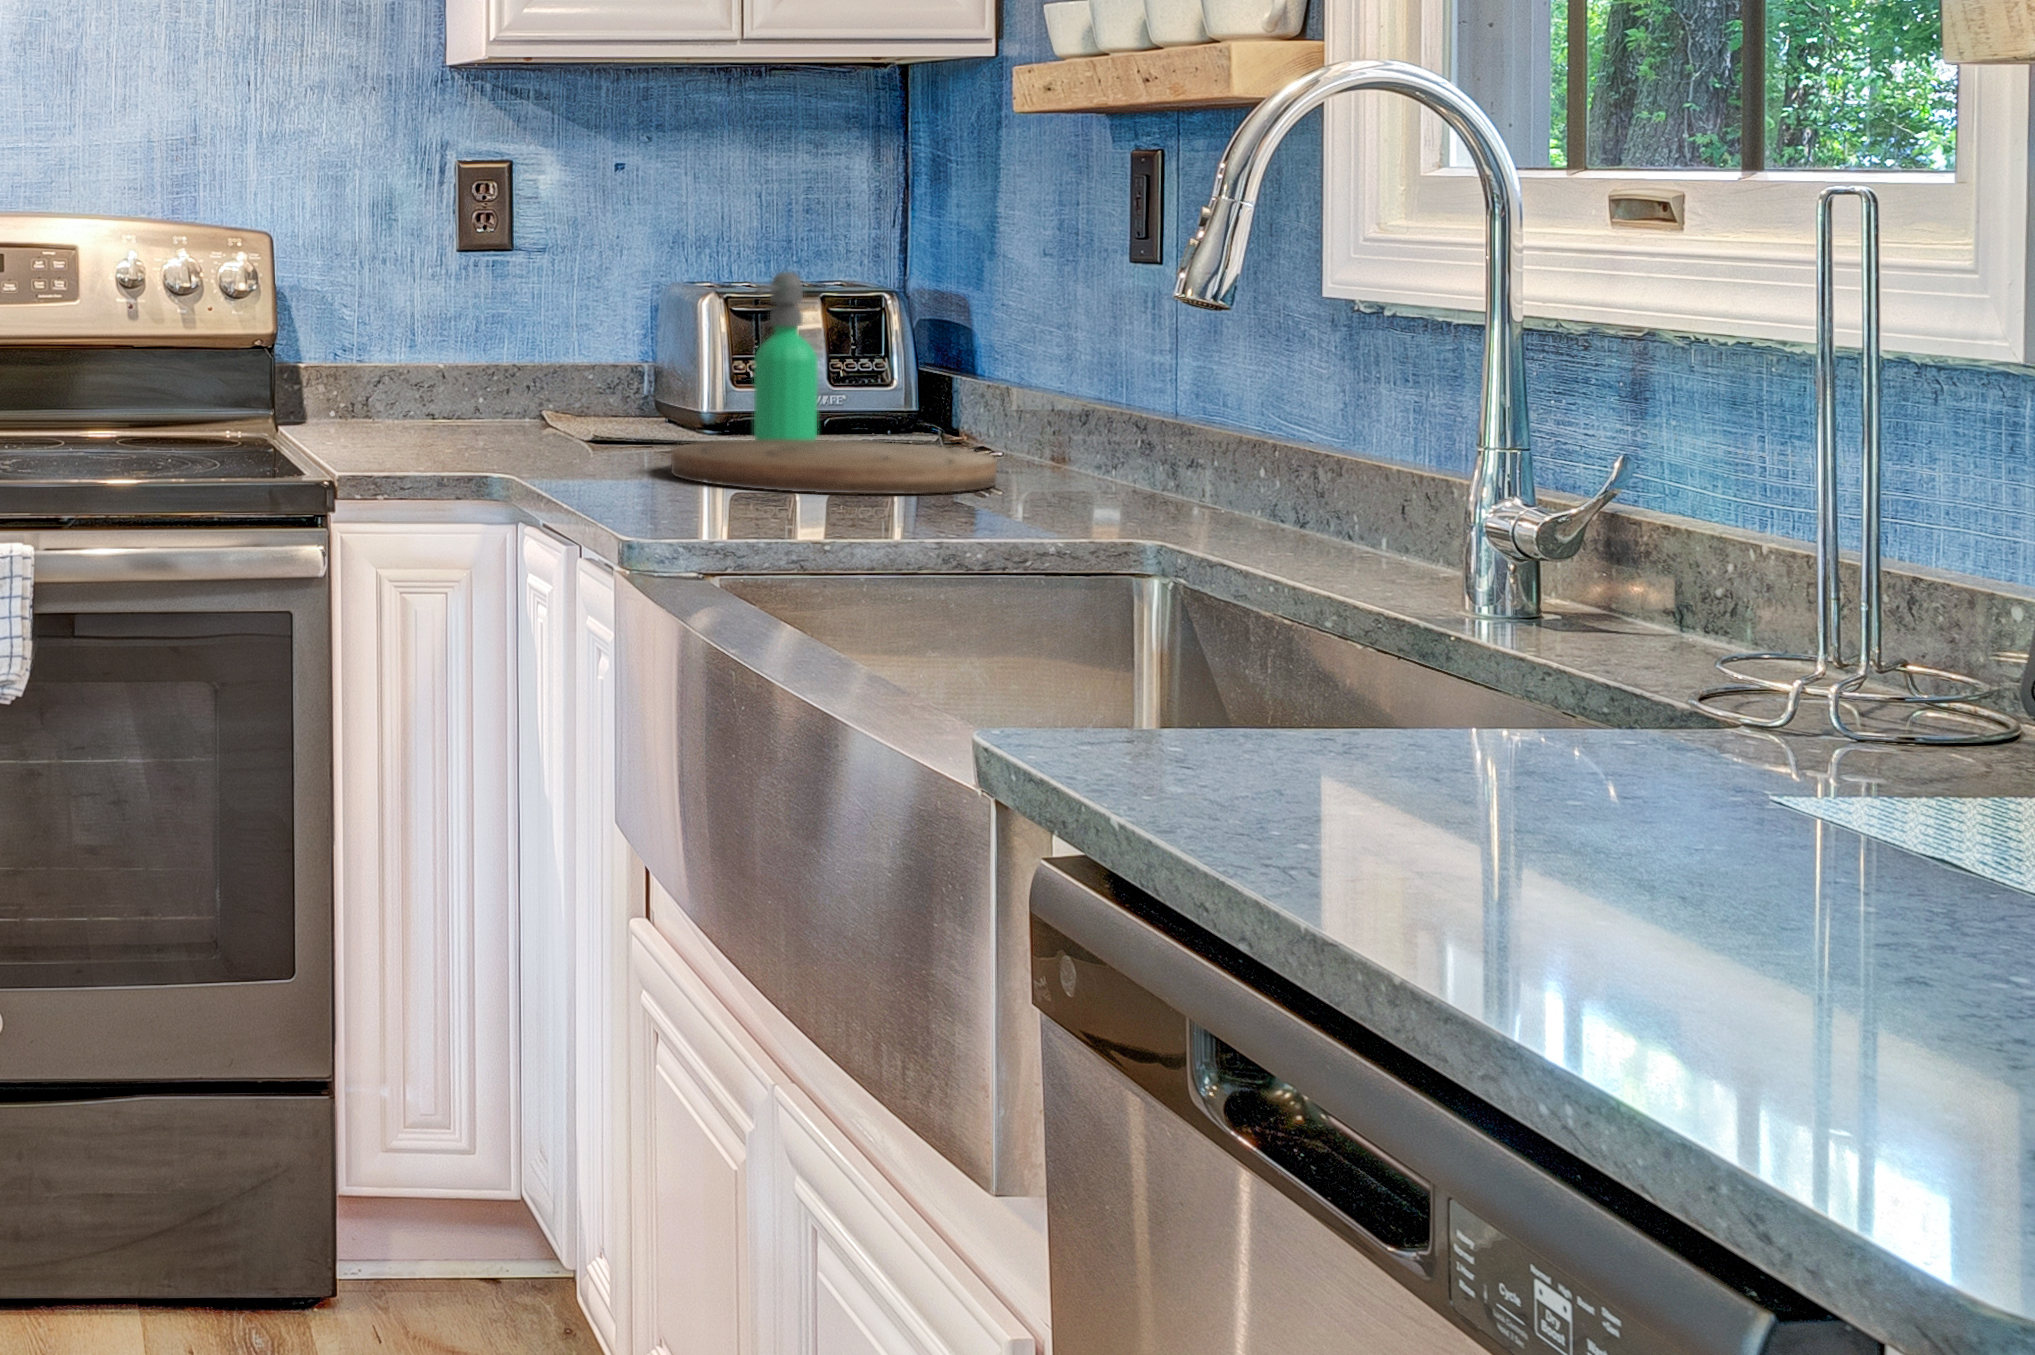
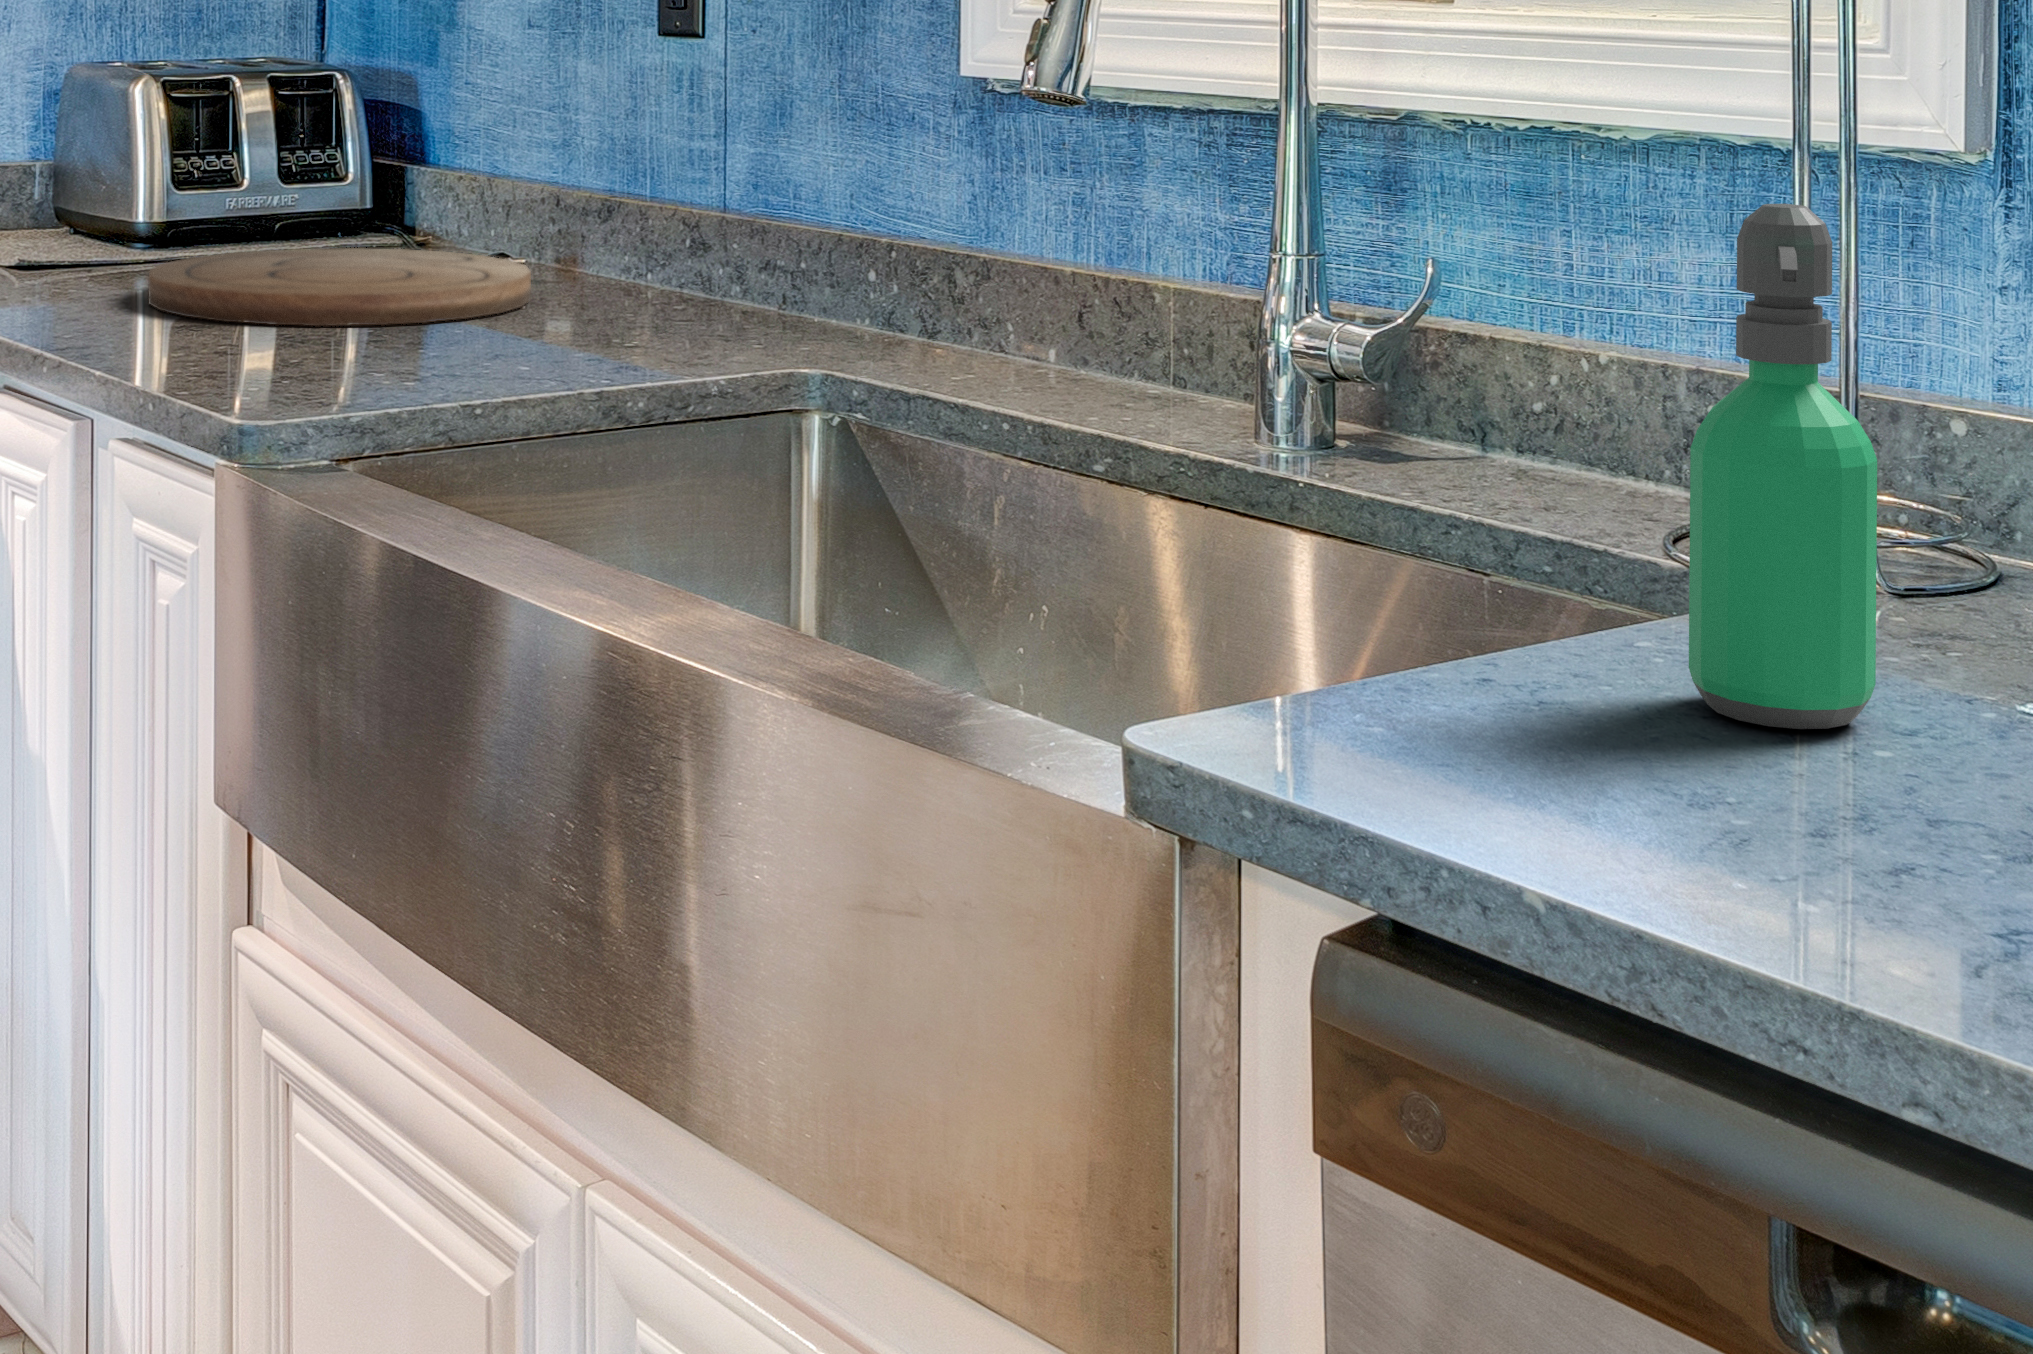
soap dispenser: present [754,272,818,440] -> present [1689,204,1877,729]

